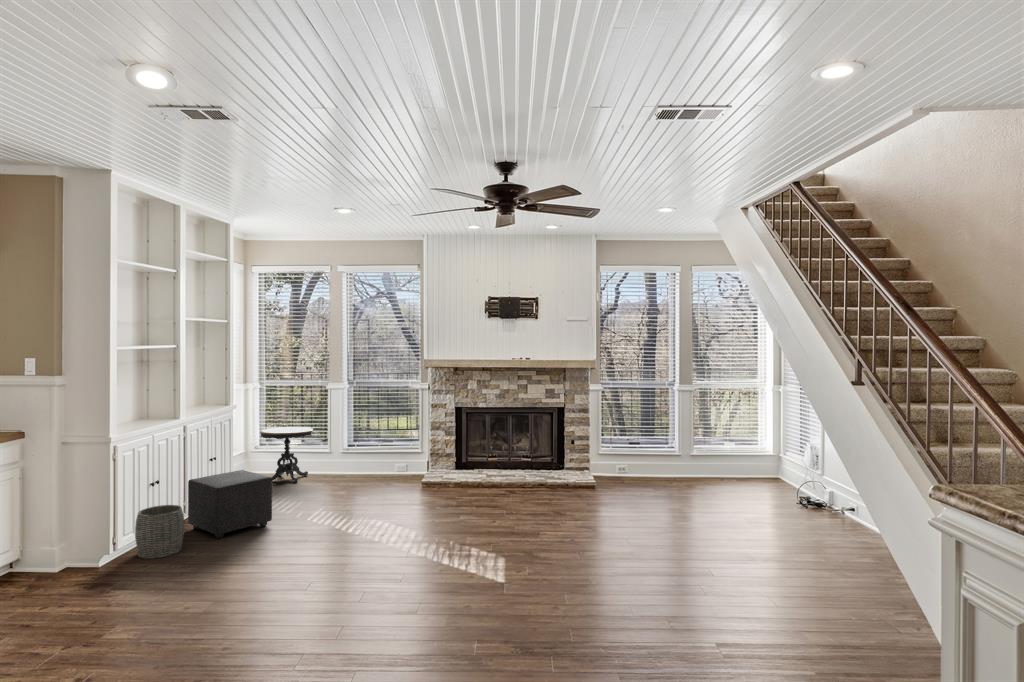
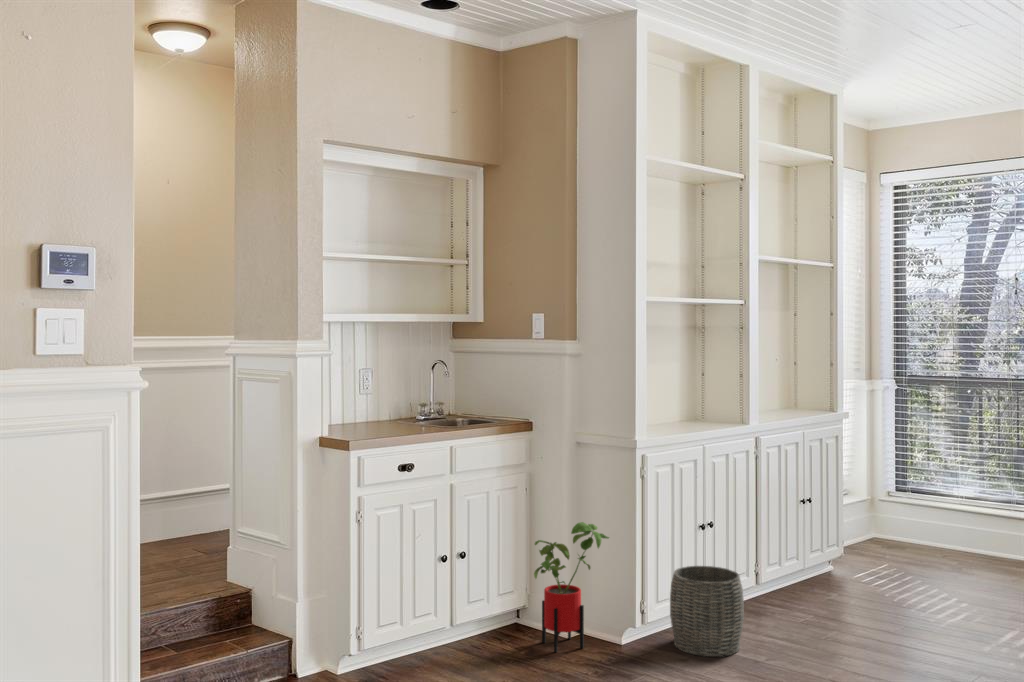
side table: present [260,427,313,482] -> none [894,462,997,570]
ottoman: present [188,470,272,538] -> none [758,528,905,647]
house plant: none [30,494,93,582] -> present [534,522,609,652]

